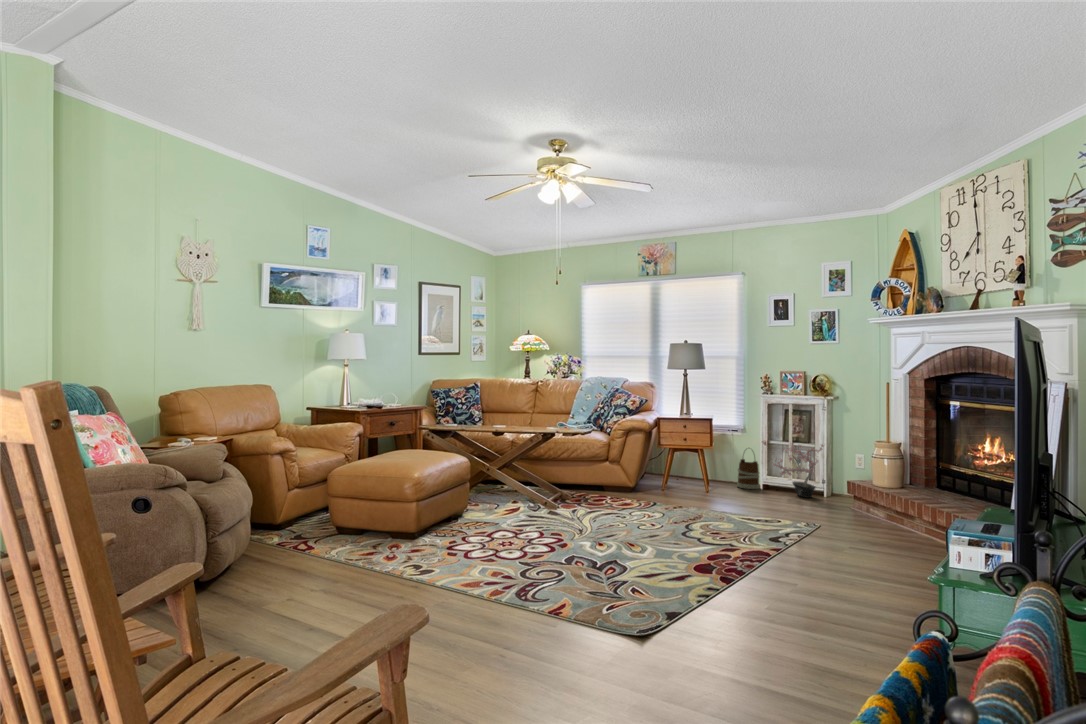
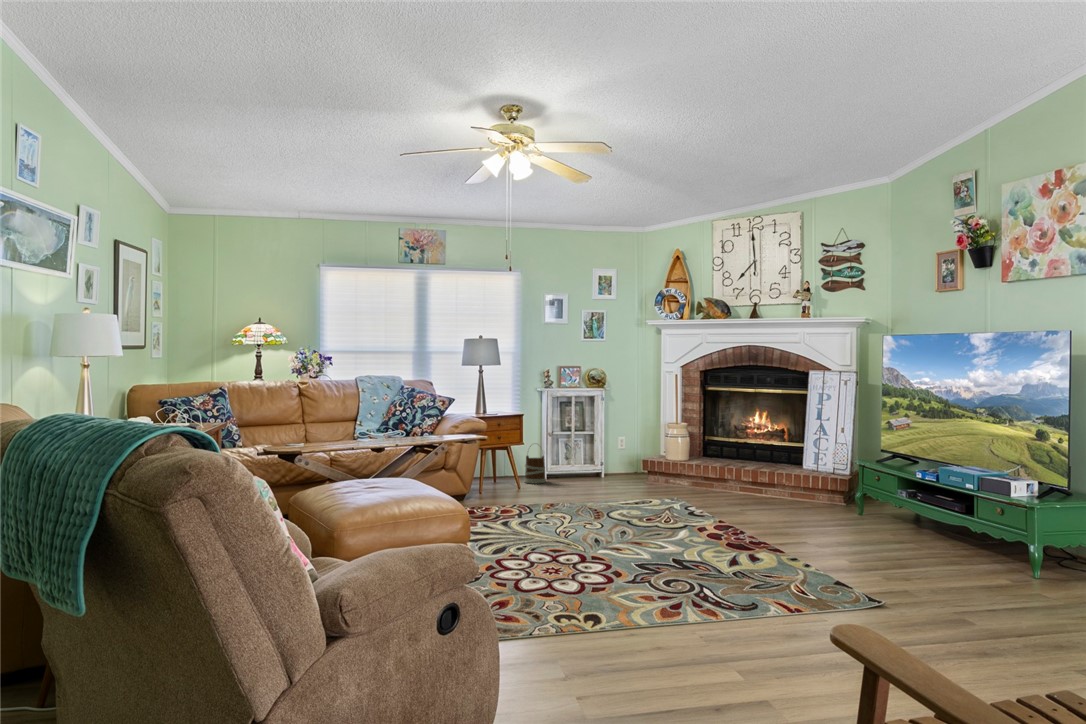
potted plant: present [771,445,823,498] -> none [561,431,610,483]

